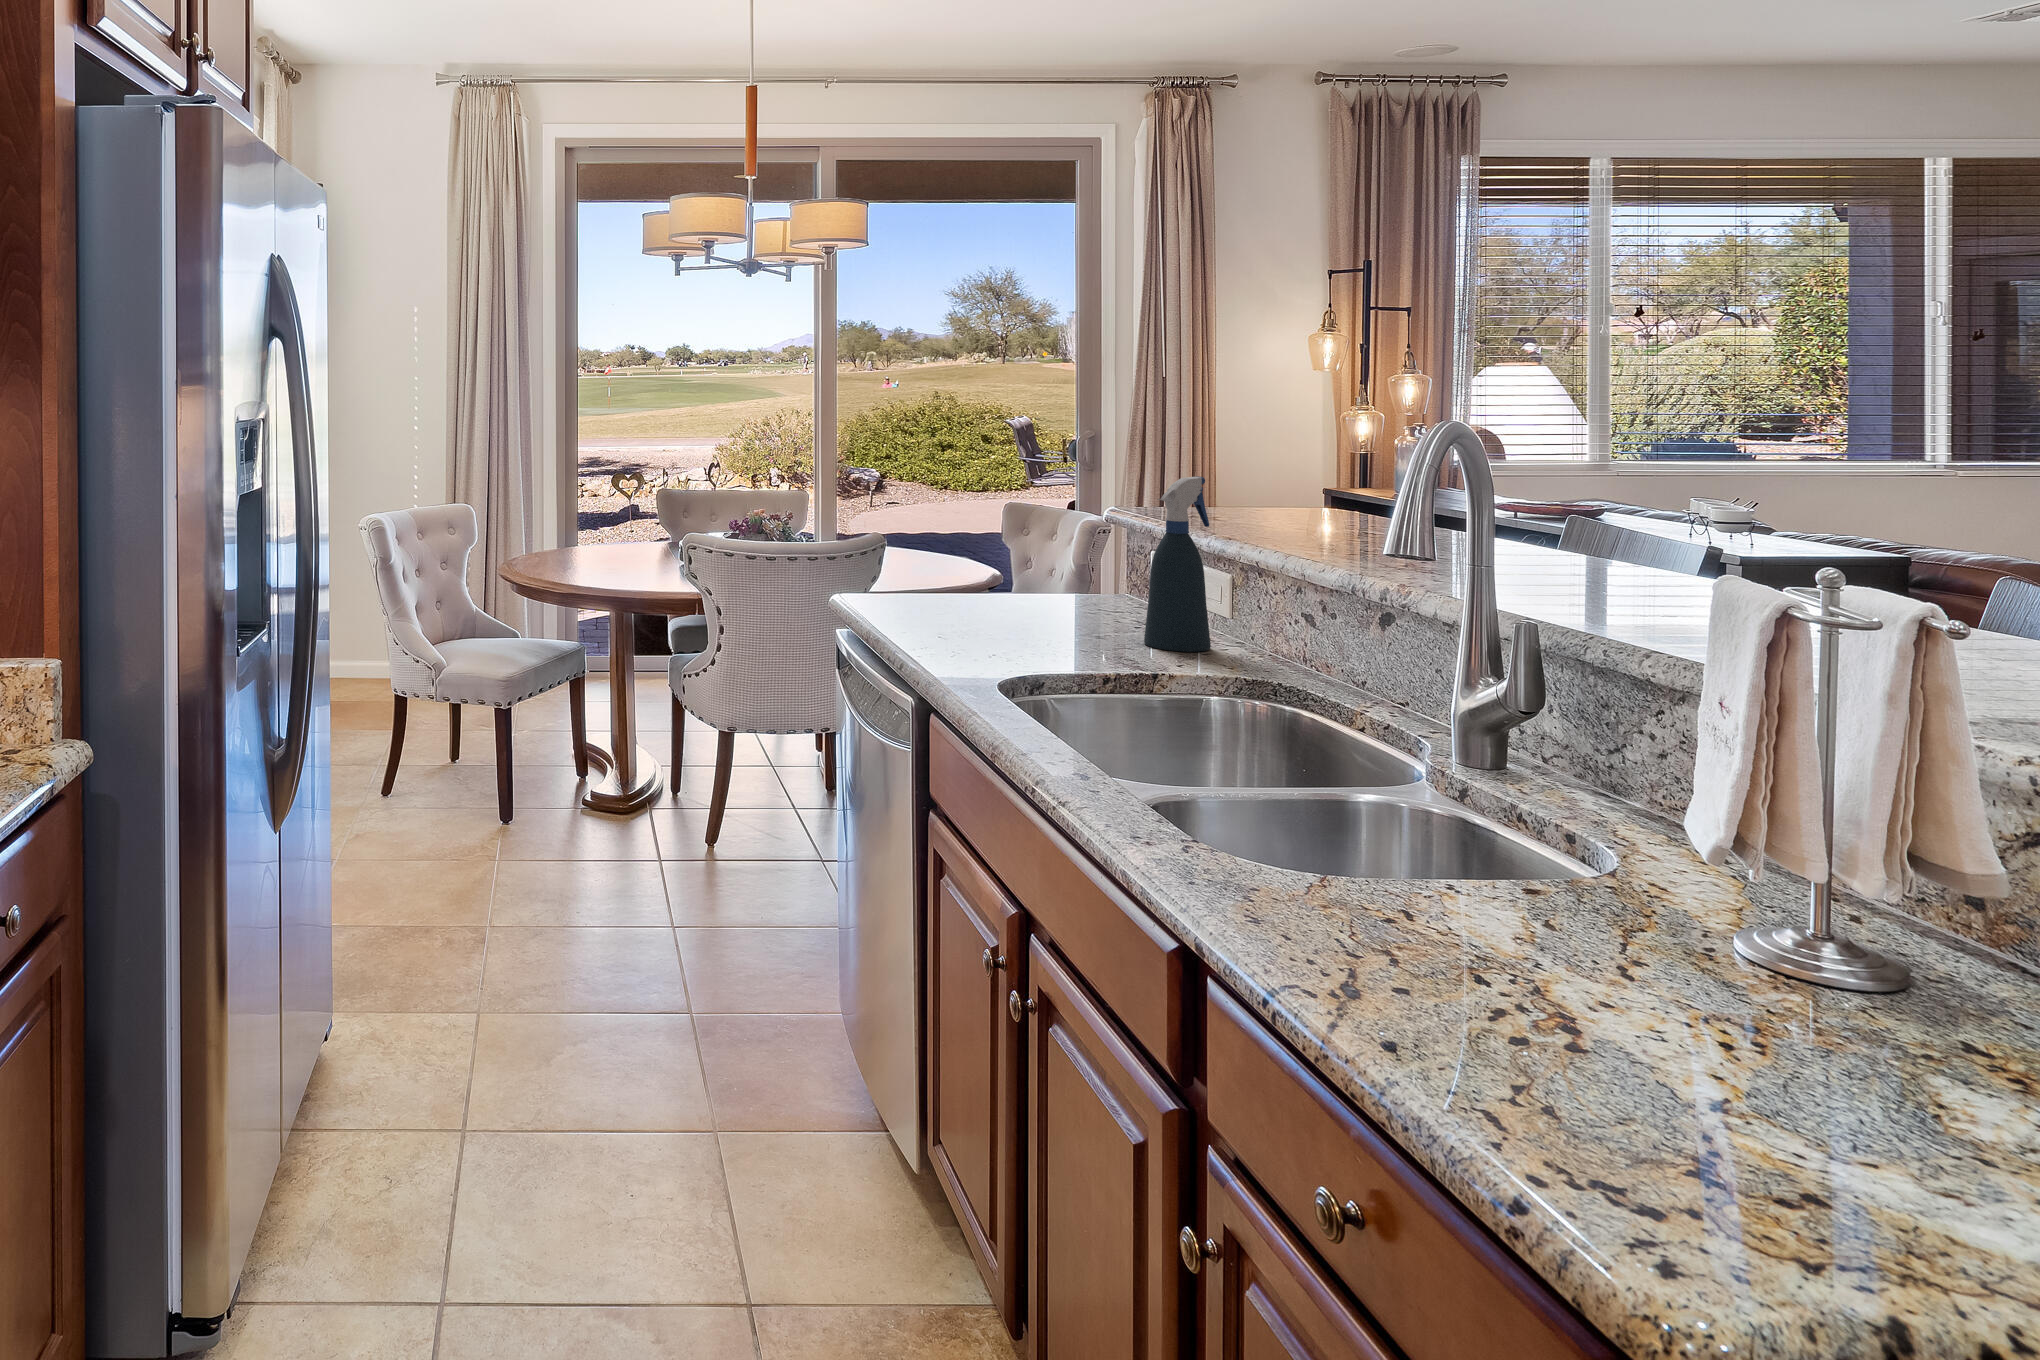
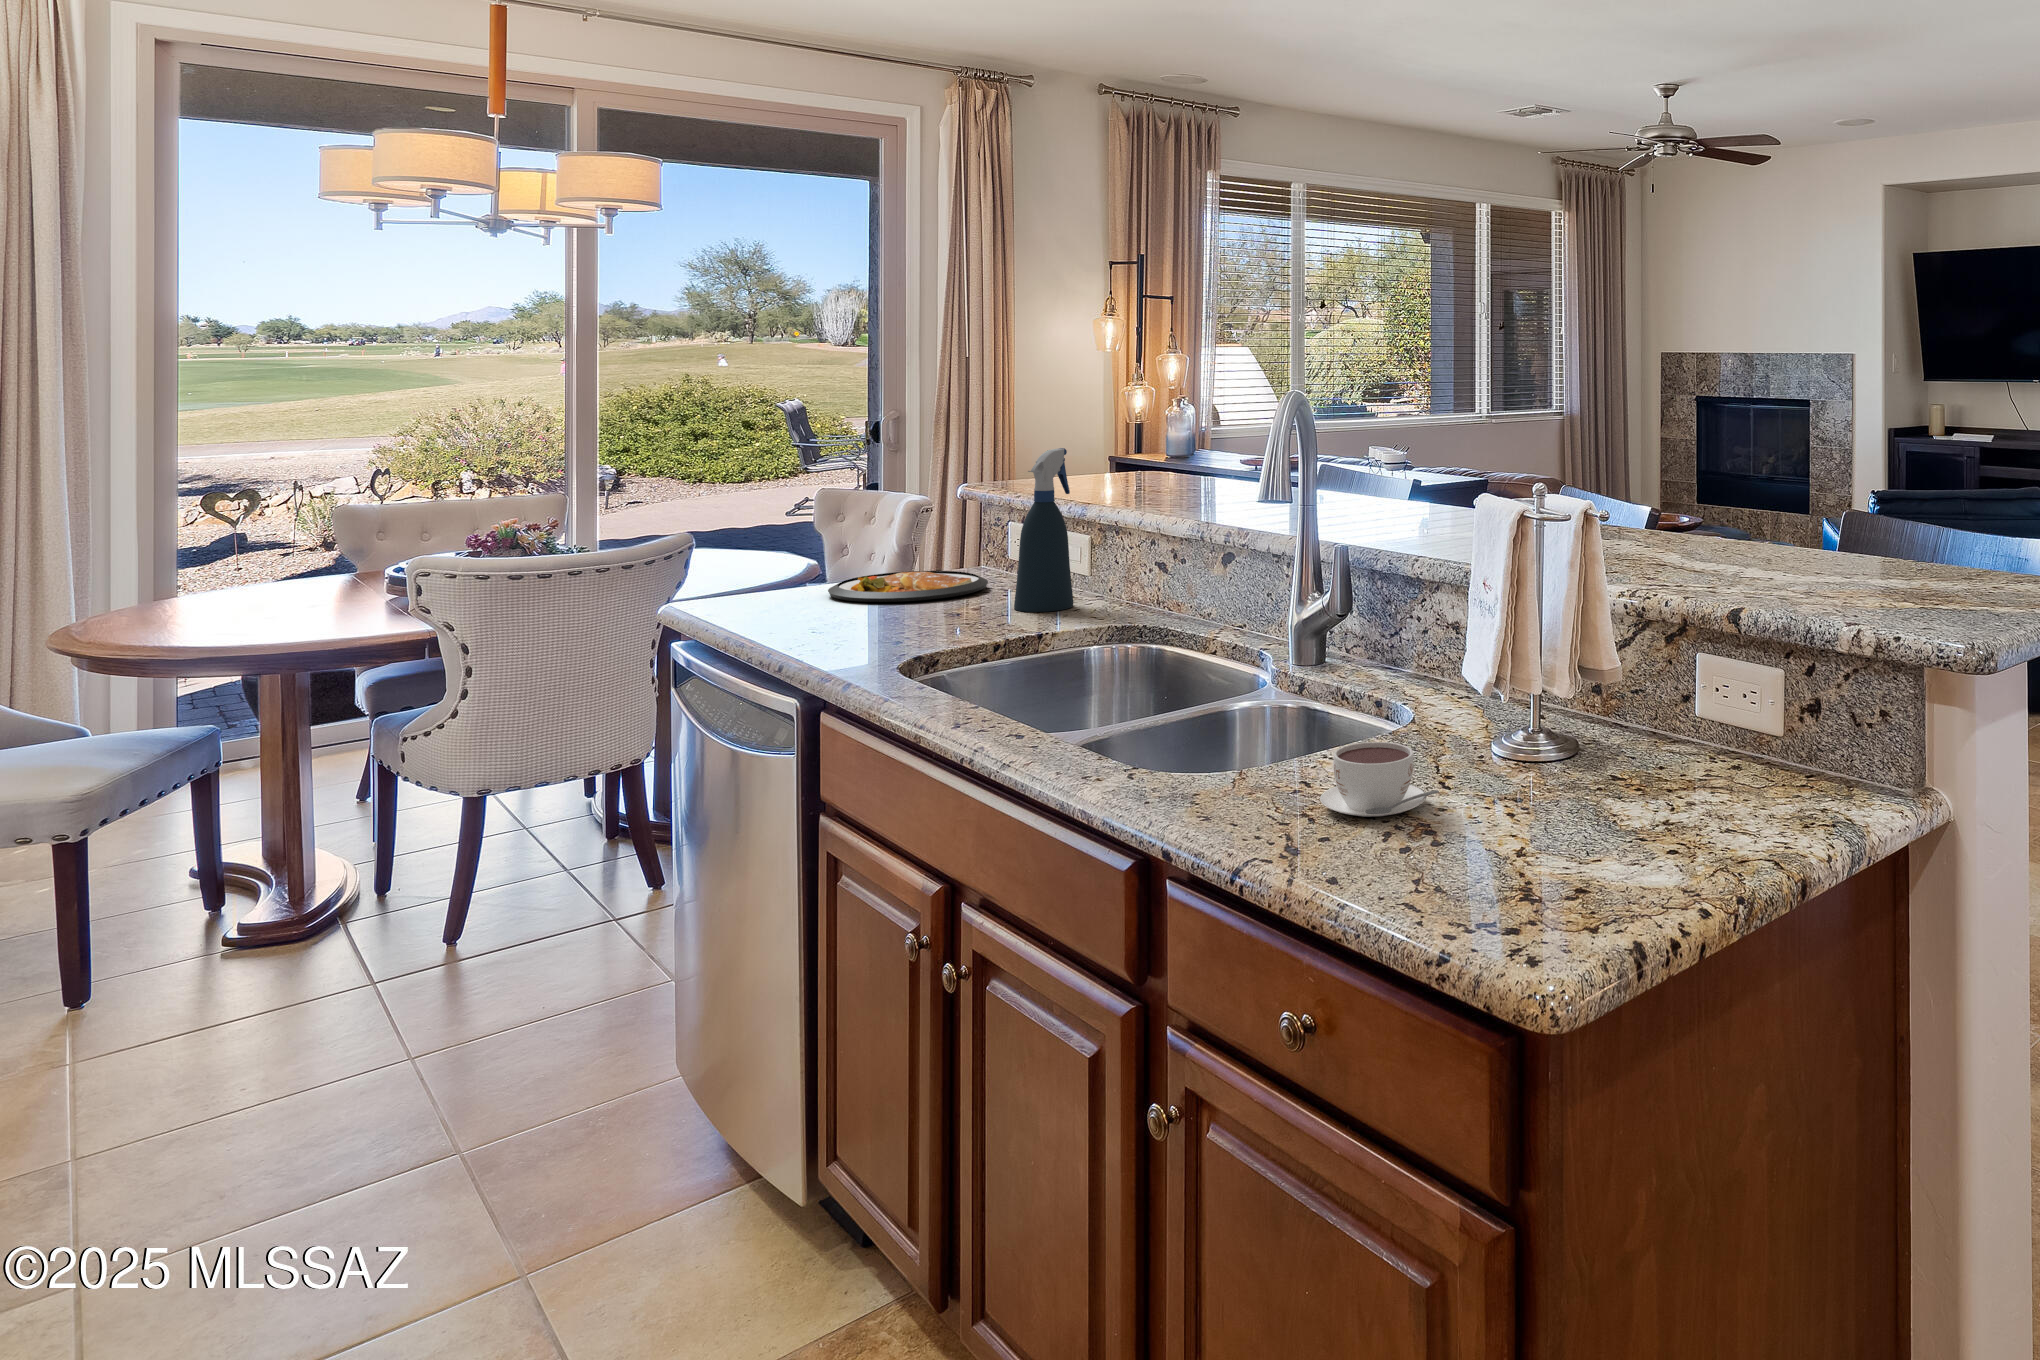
dish: none [971,590,1128,622] -> present [828,571,988,602]
coffee cup: none [1415,881,1605,989] -> present [1320,742,1439,817]

